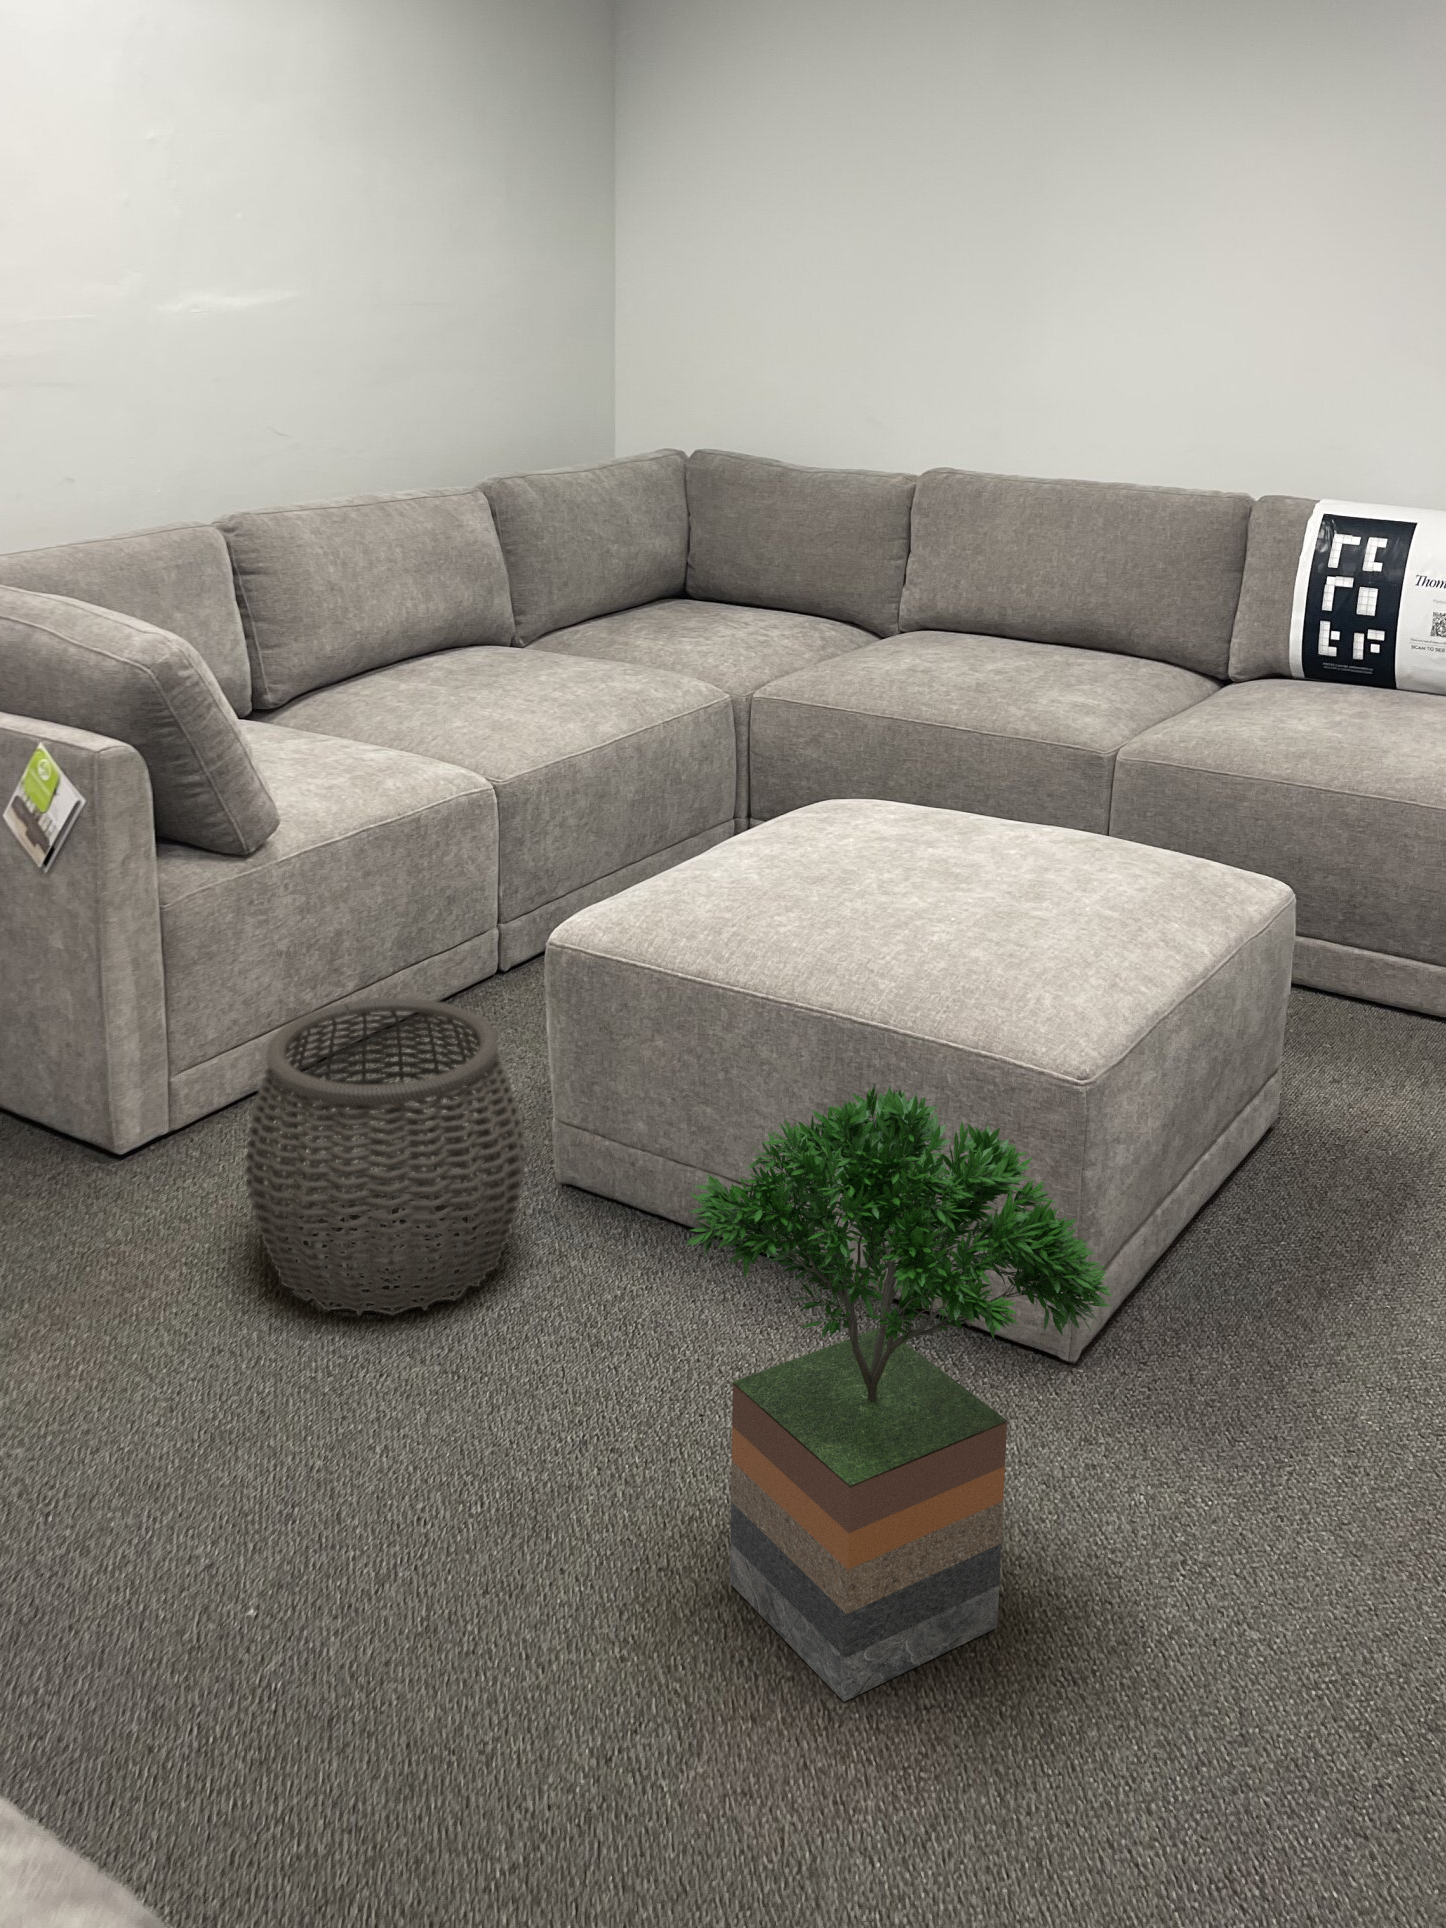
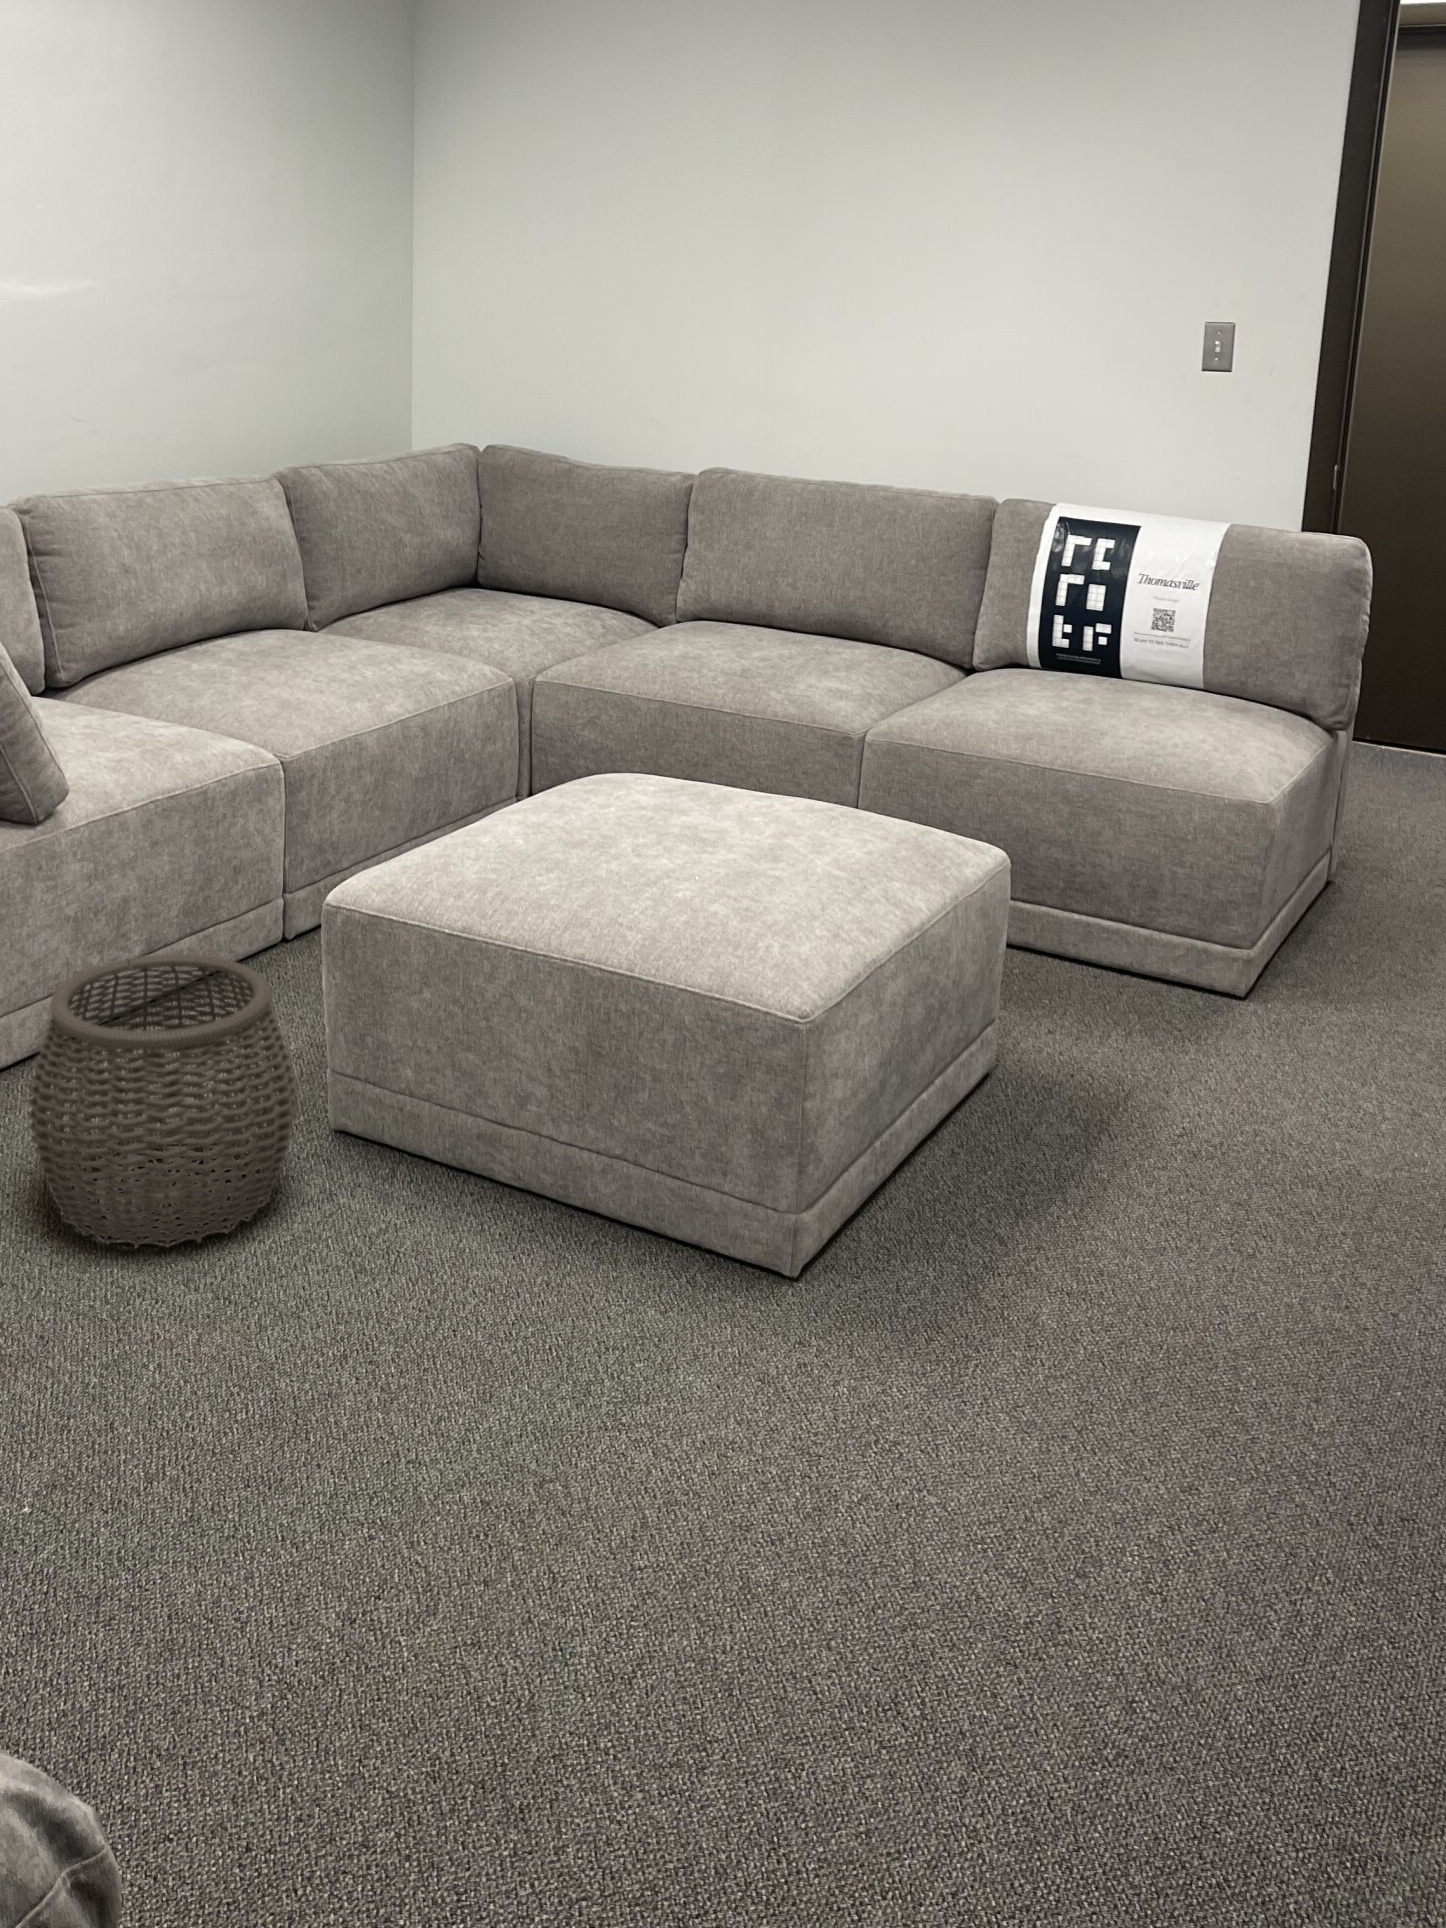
potted tree: present [687,1085,1112,1702] -> none [429,1017,808,1568]

